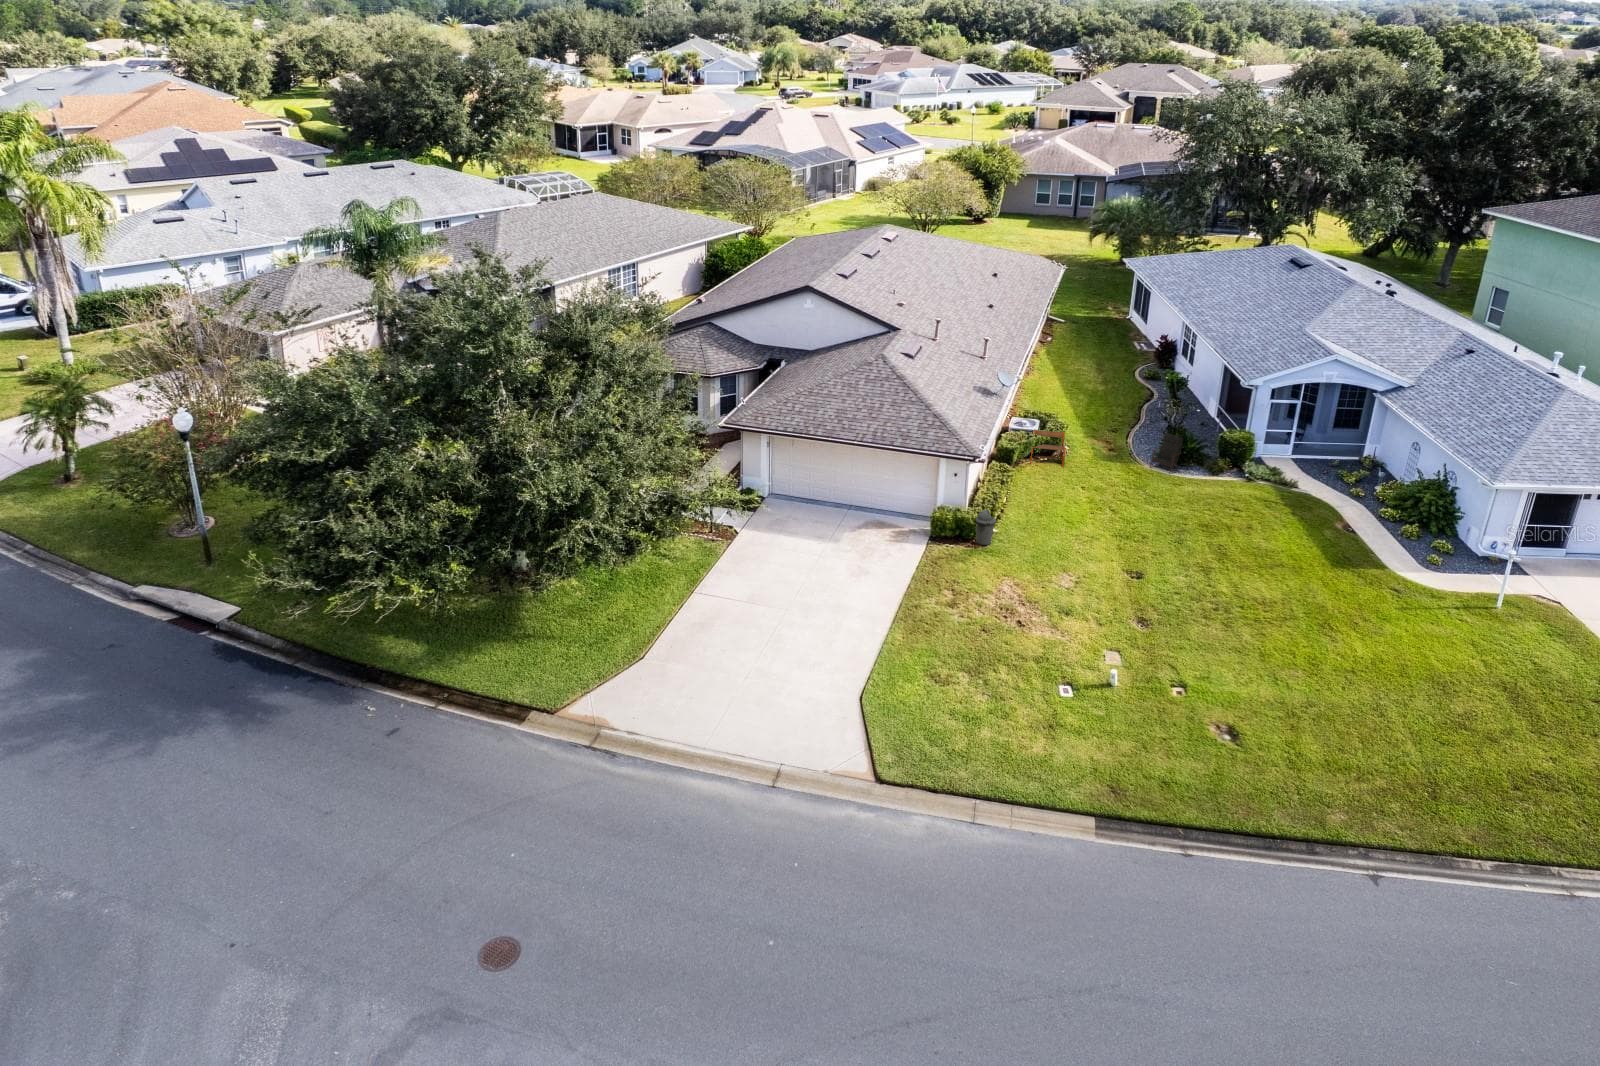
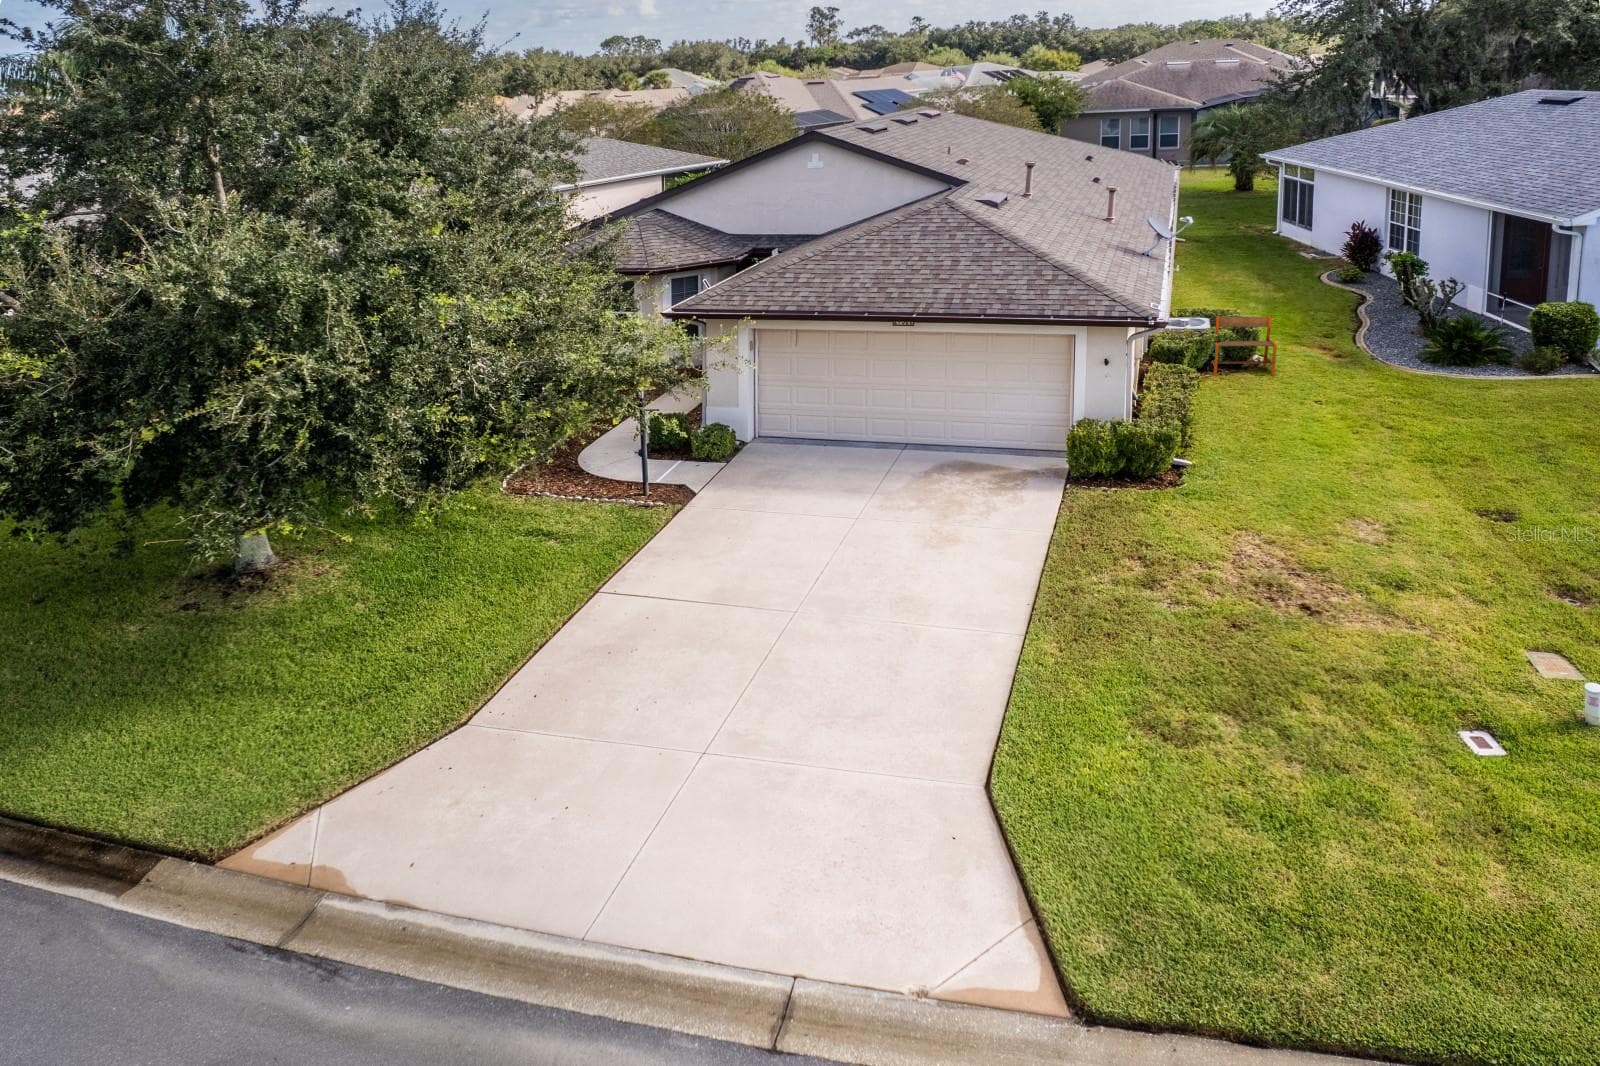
lounge chair: present [1150,433,1183,469] -> none [1425,305,1483,372]
trash can: present [976,510,996,545] -> none [1156,415,1197,485]

